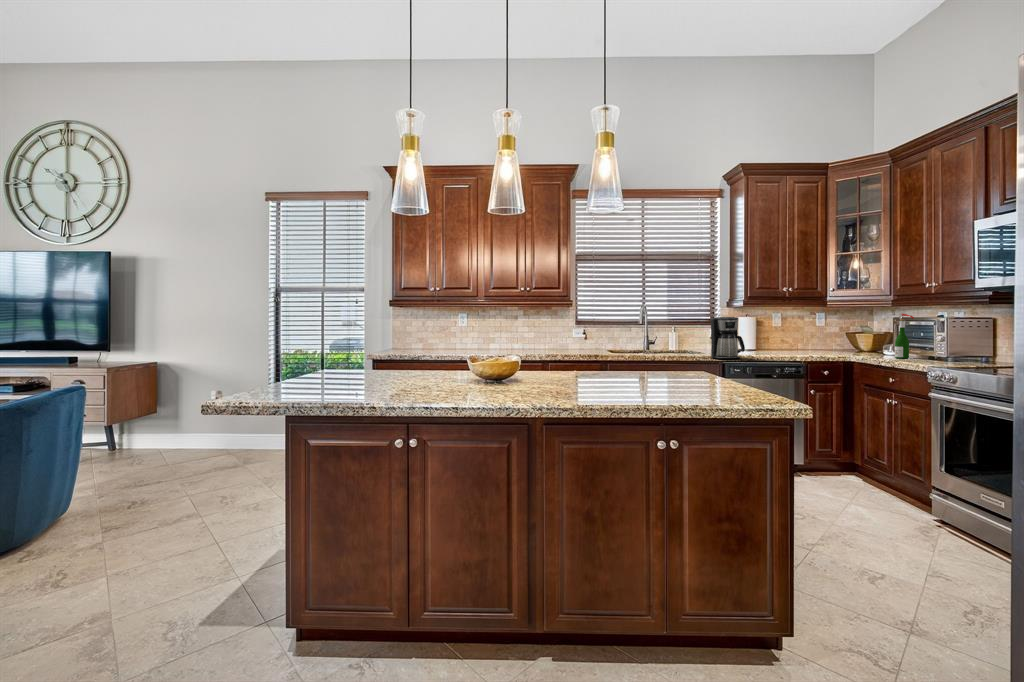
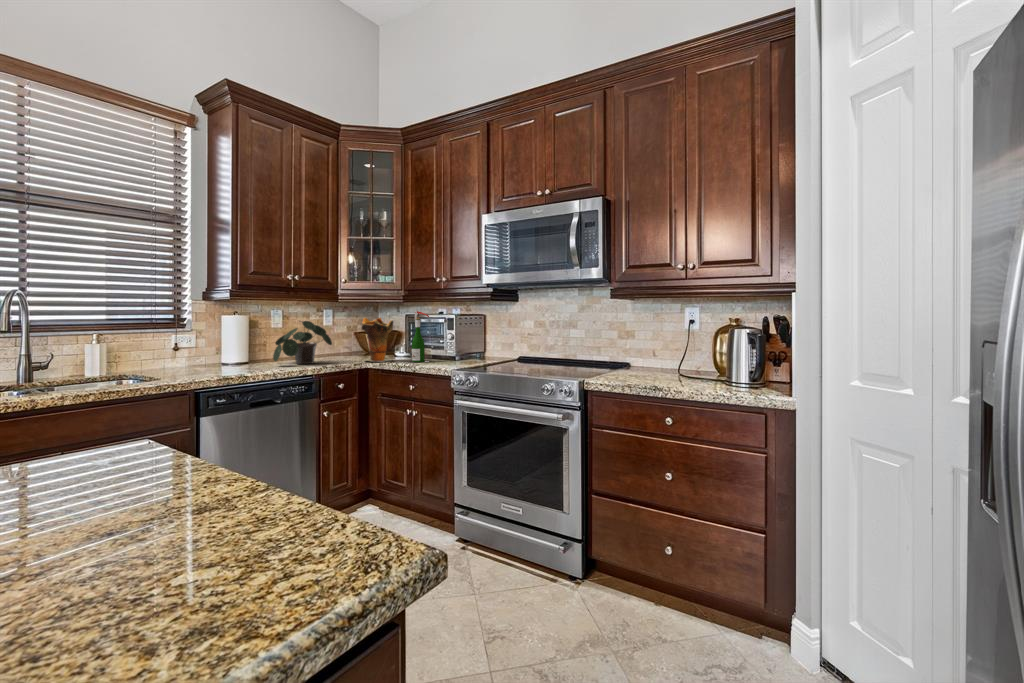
coffee maker: present [711,317,745,359] -> none [176,310,235,376]
decorative vase: none [846,319,878,357] -> present [362,318,394,362]
potted plant: none [772,322,819,355] -> present [273,321,332,364]

